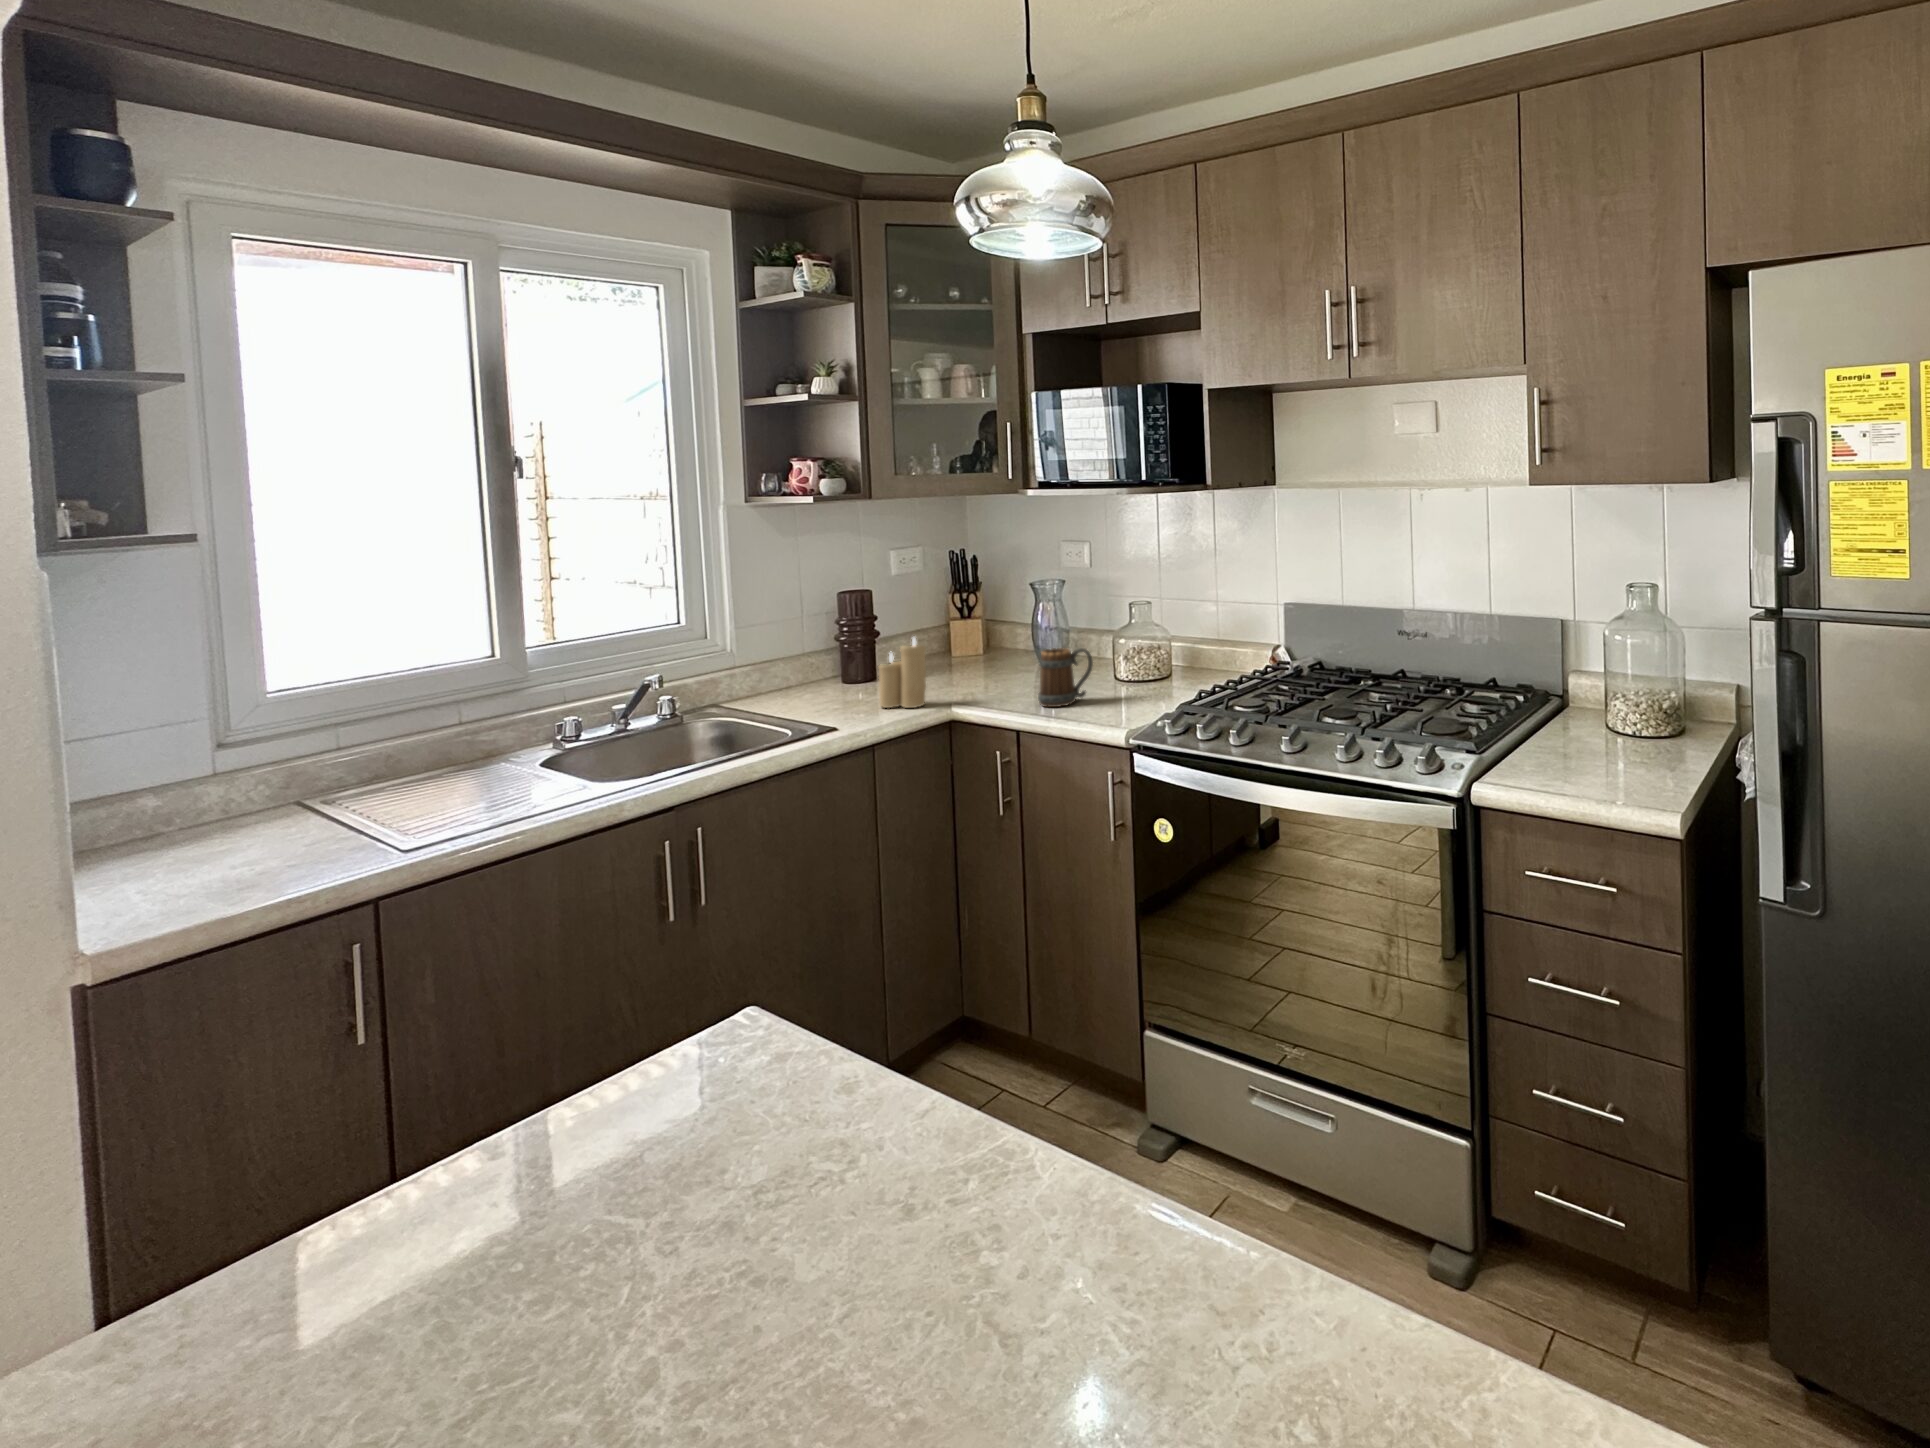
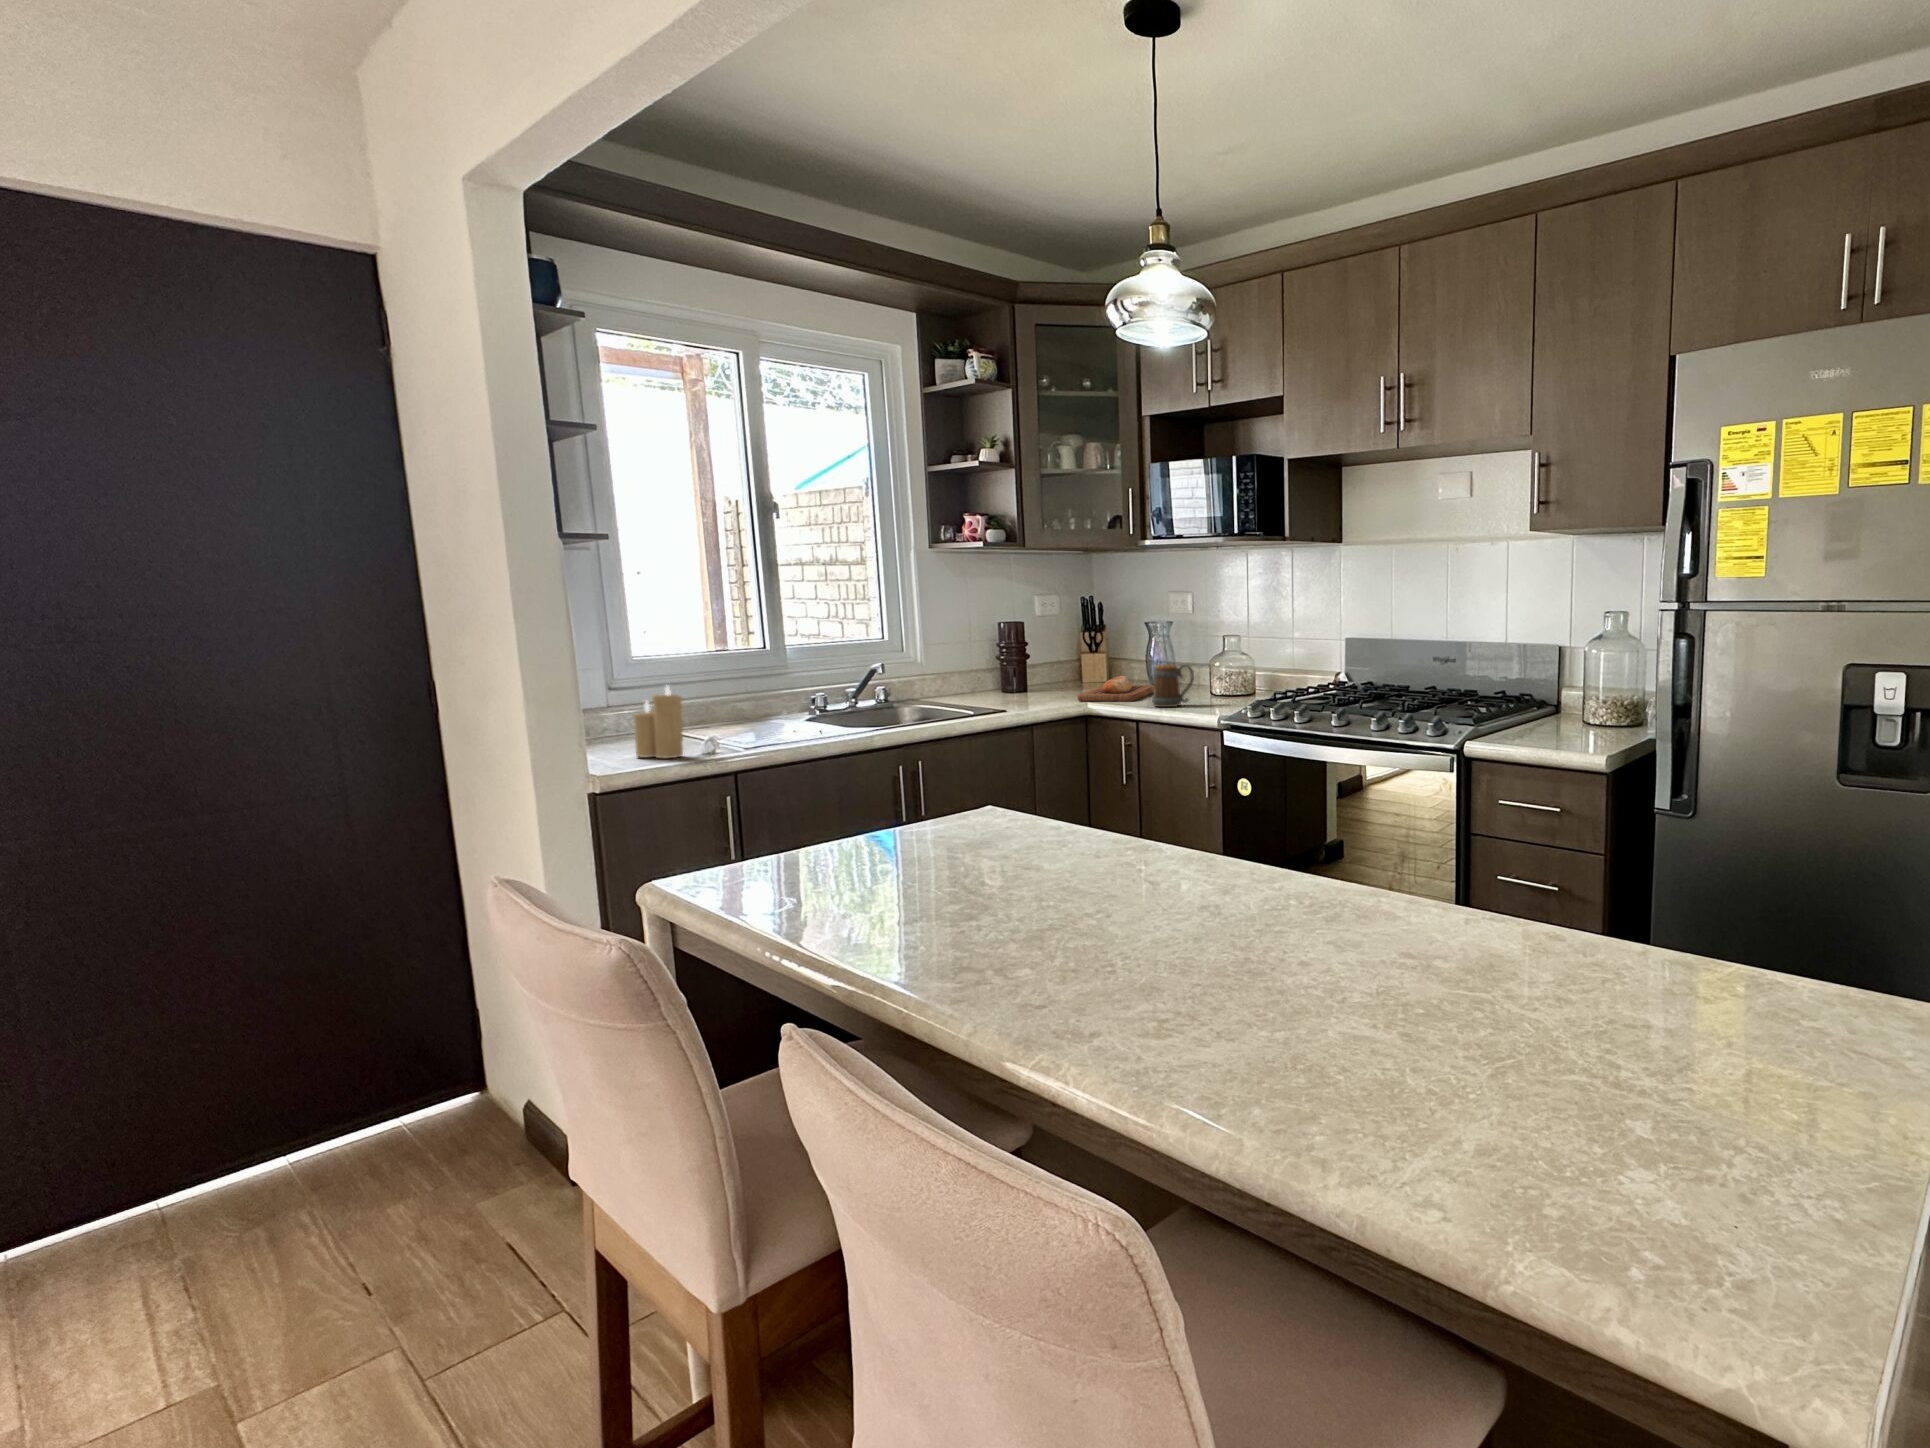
candle: present [879,637,926,708] -> present [634,686,683,758]
bread loaf: none [941,651,1045,694] -> present [1078,676,1154,701]

